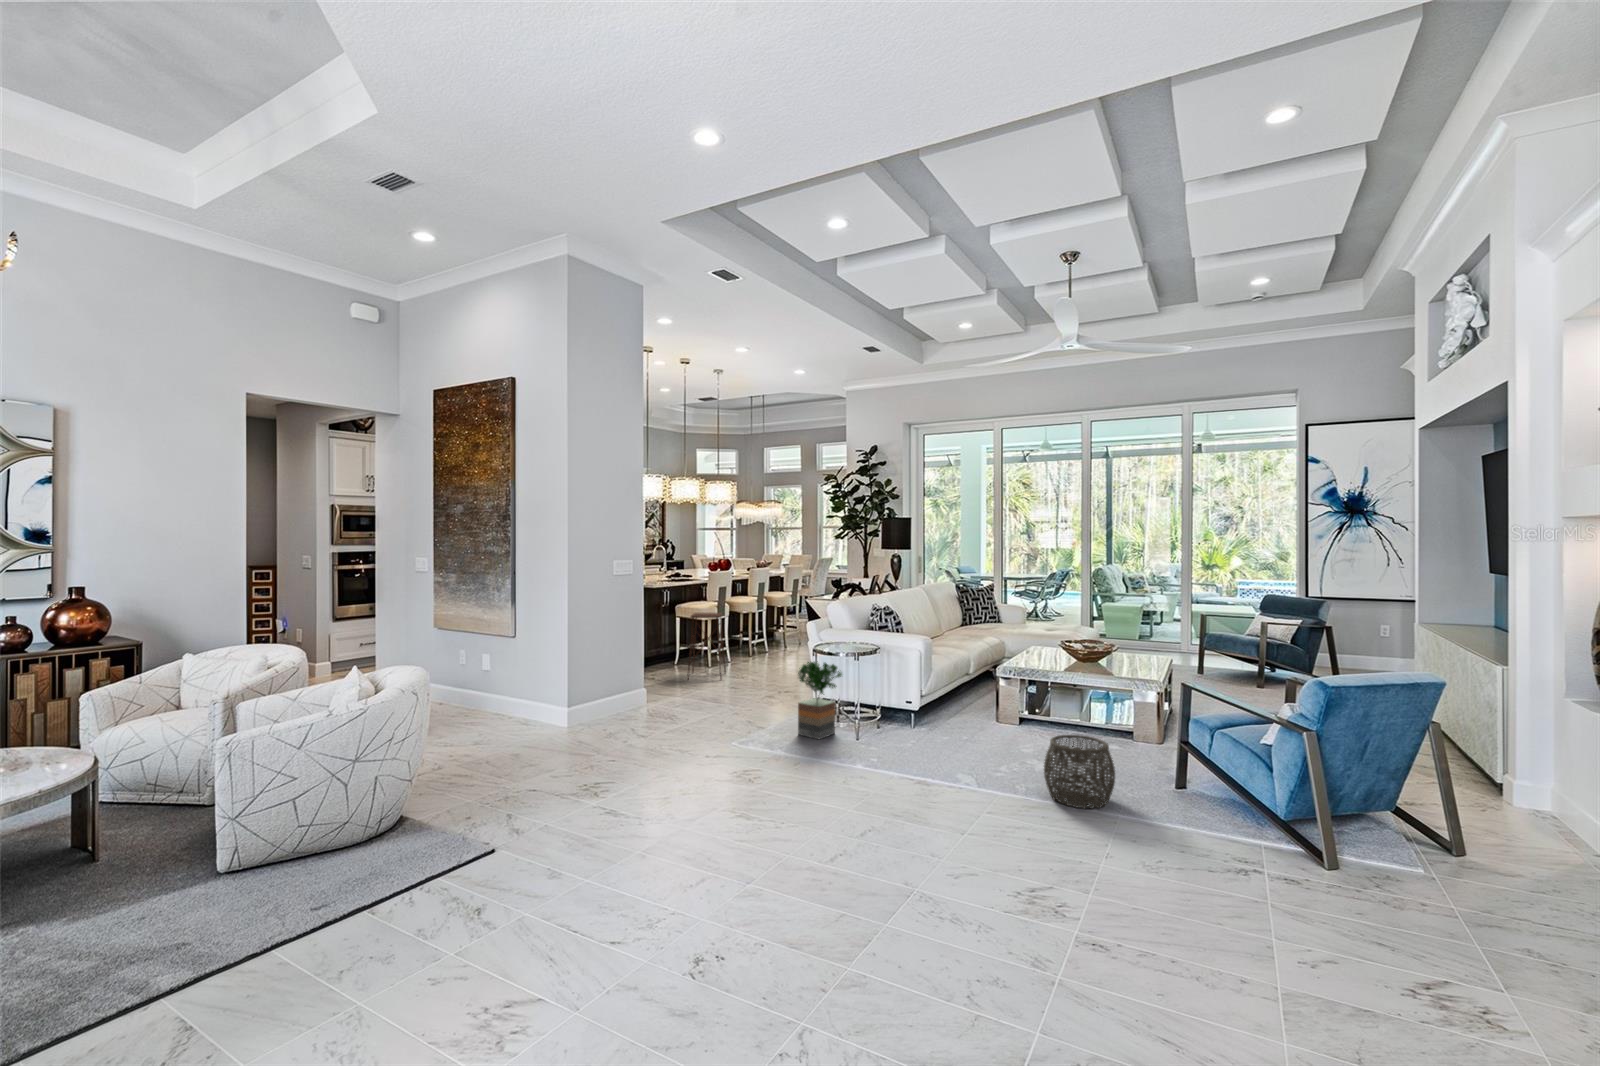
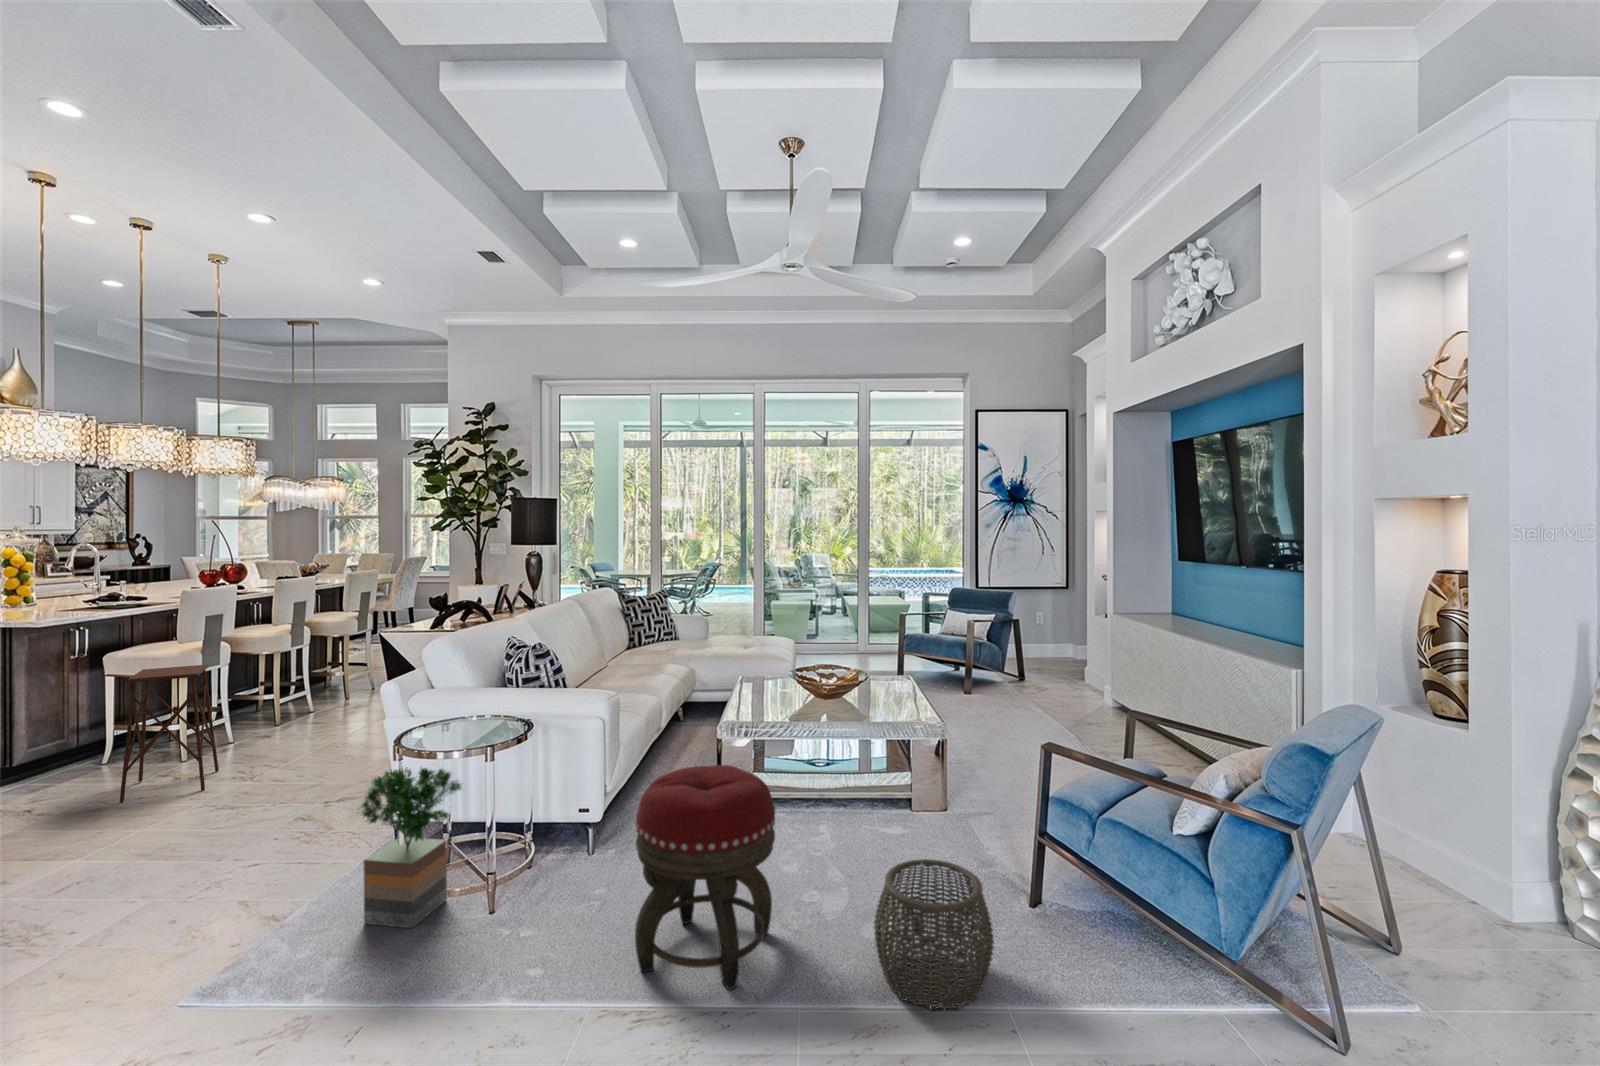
footstool: none [920,672,998,782] -> present [635,765,775,990]

